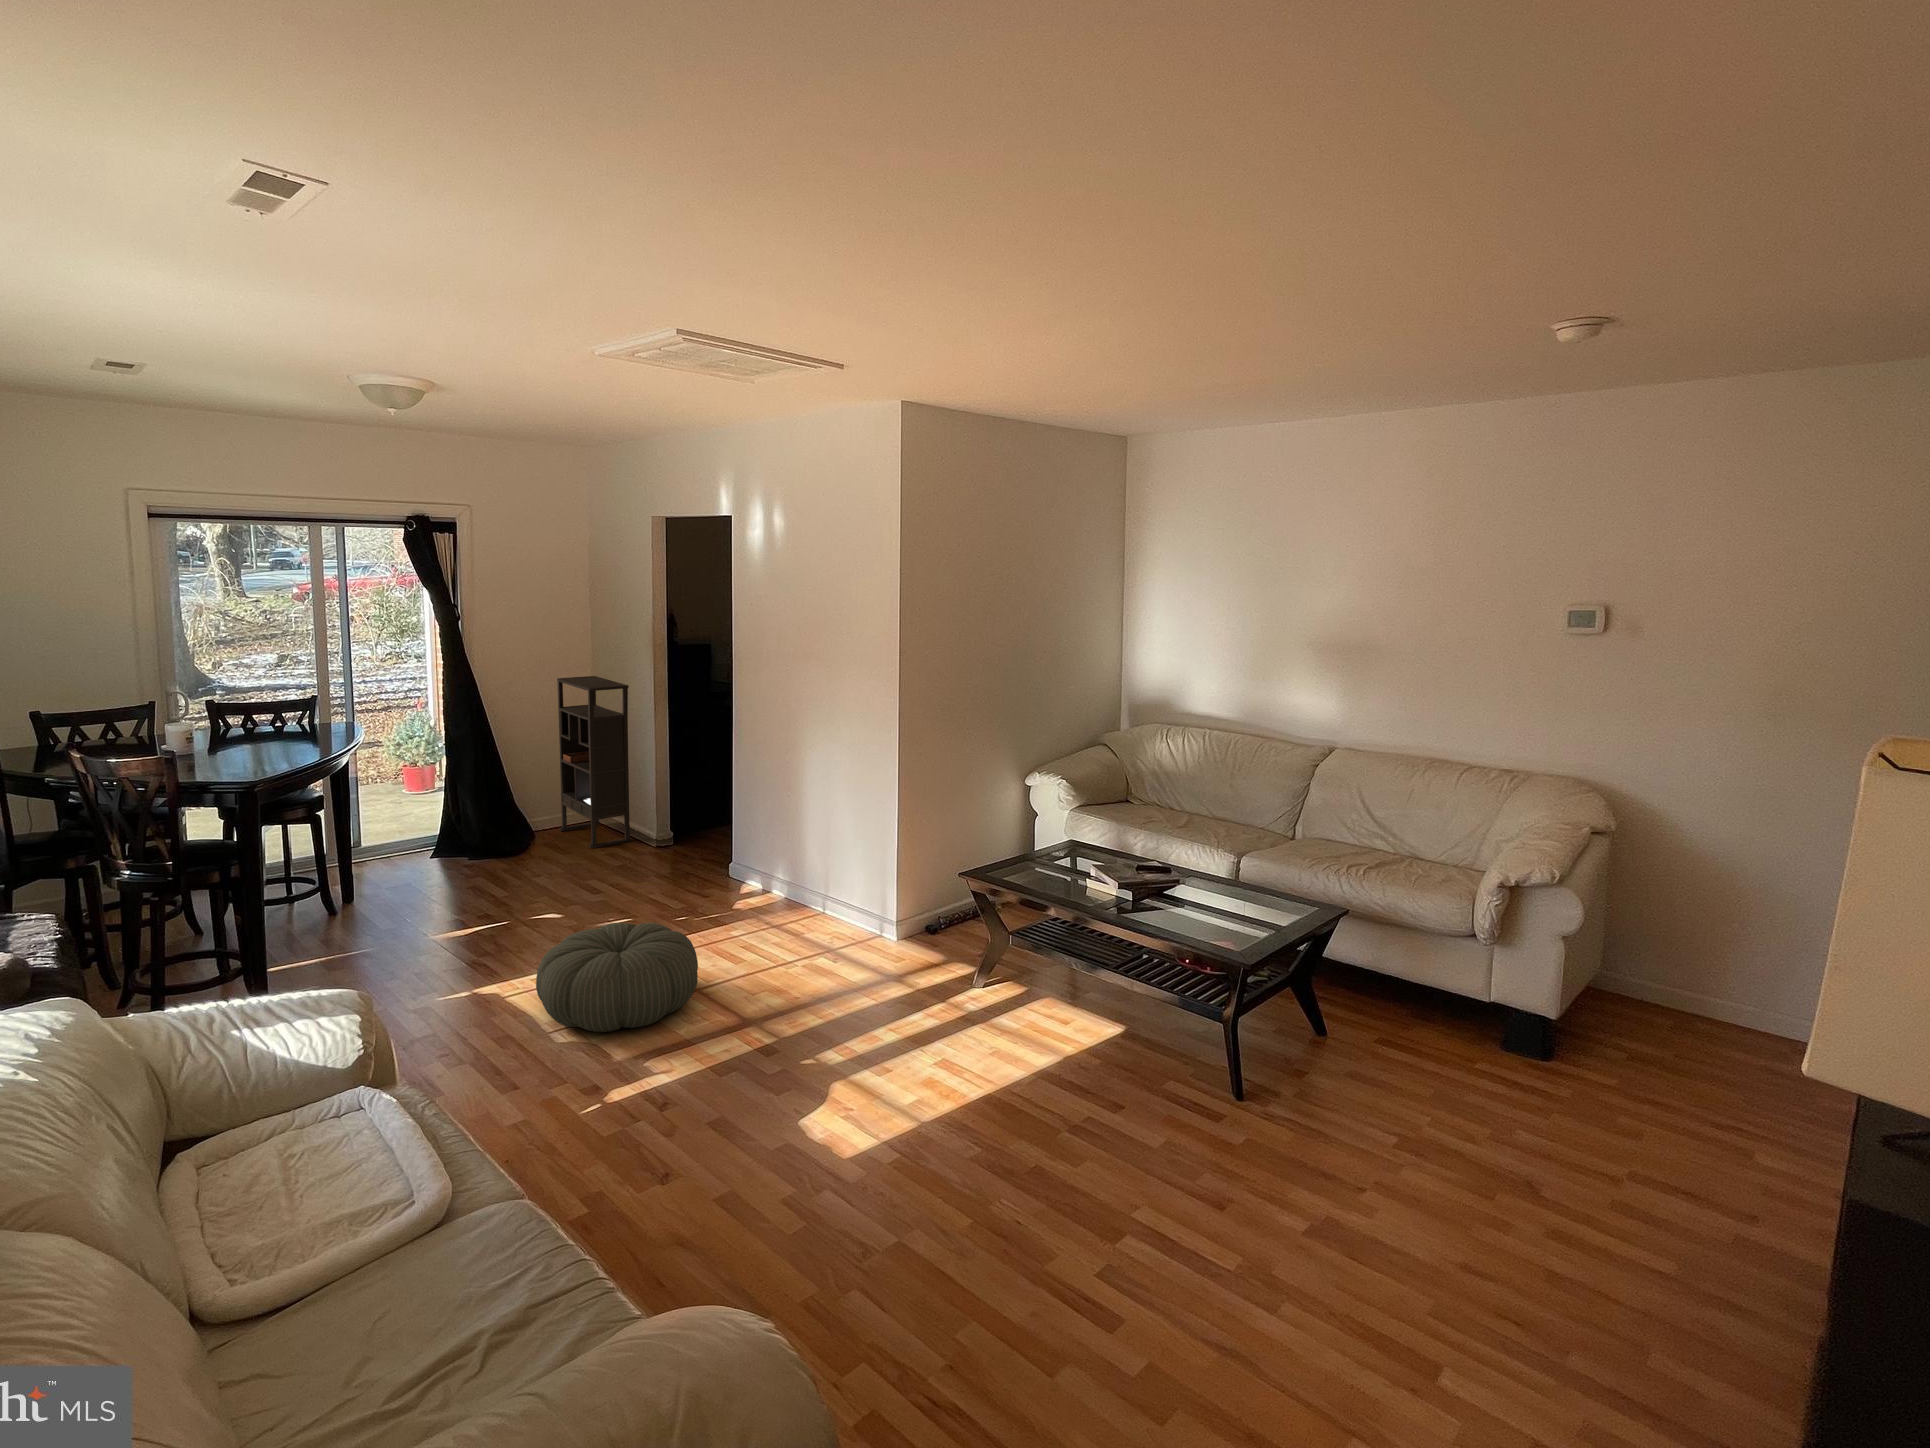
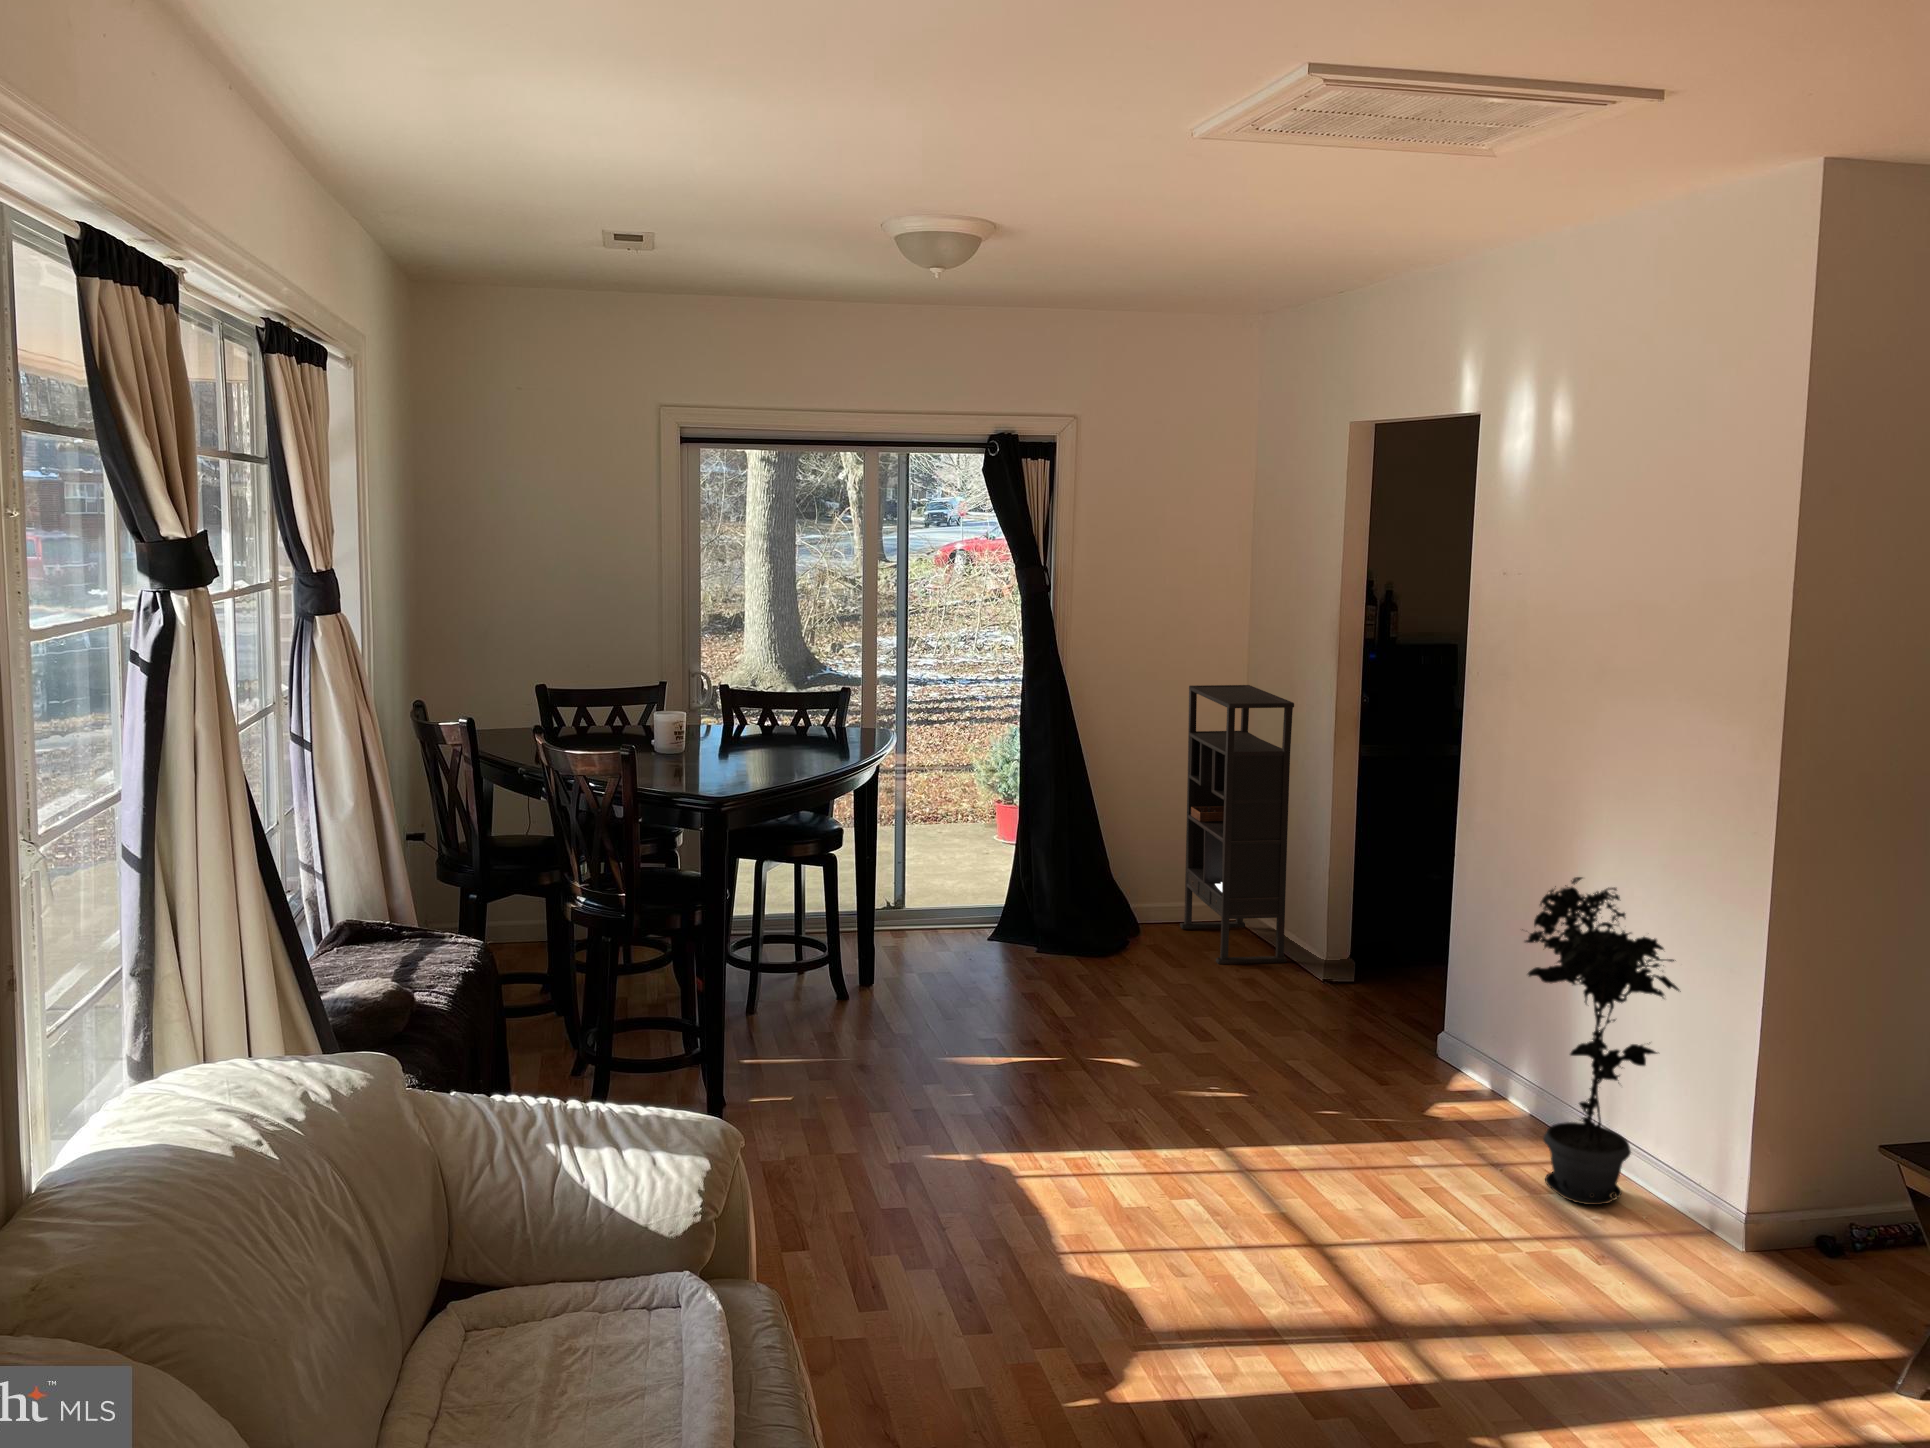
potted plant: none [784,768,861,937] -> present [1525,877,1681,1205]
pouf: present [536,923,698,1032] -> none [1051,1096,1317,1285]

